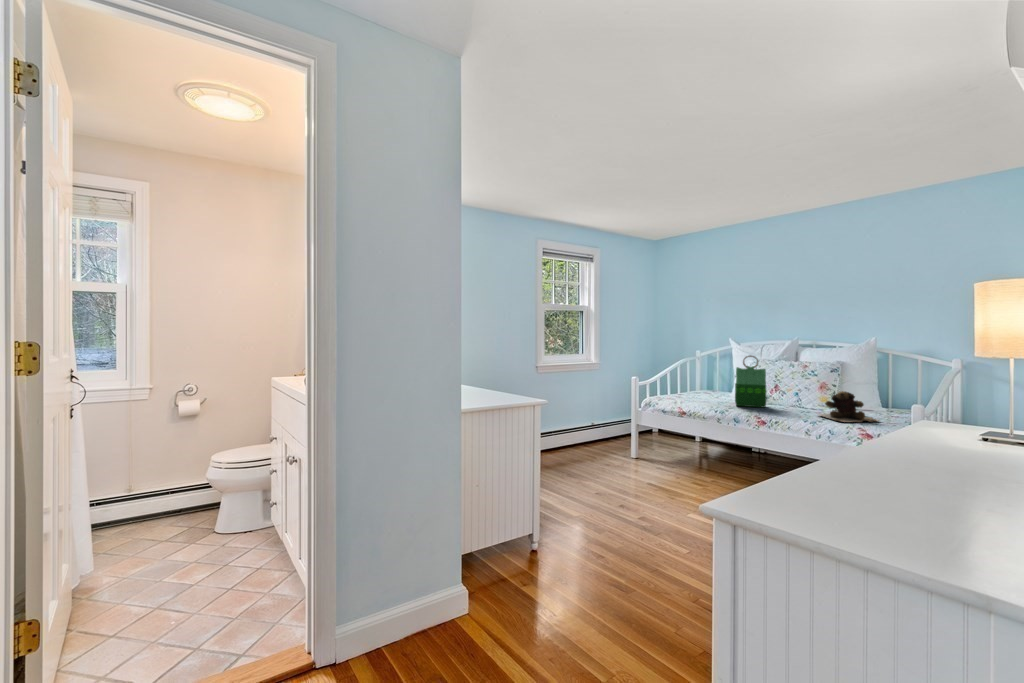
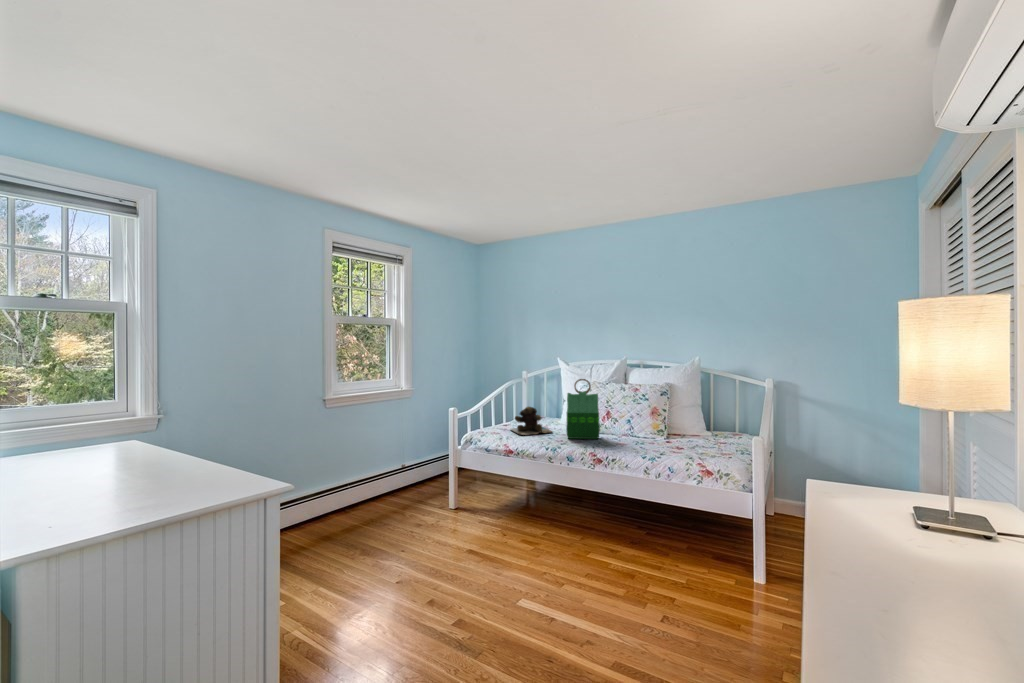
teddy bear: present [820,391,879,422] -> present [511,407,552,435]

